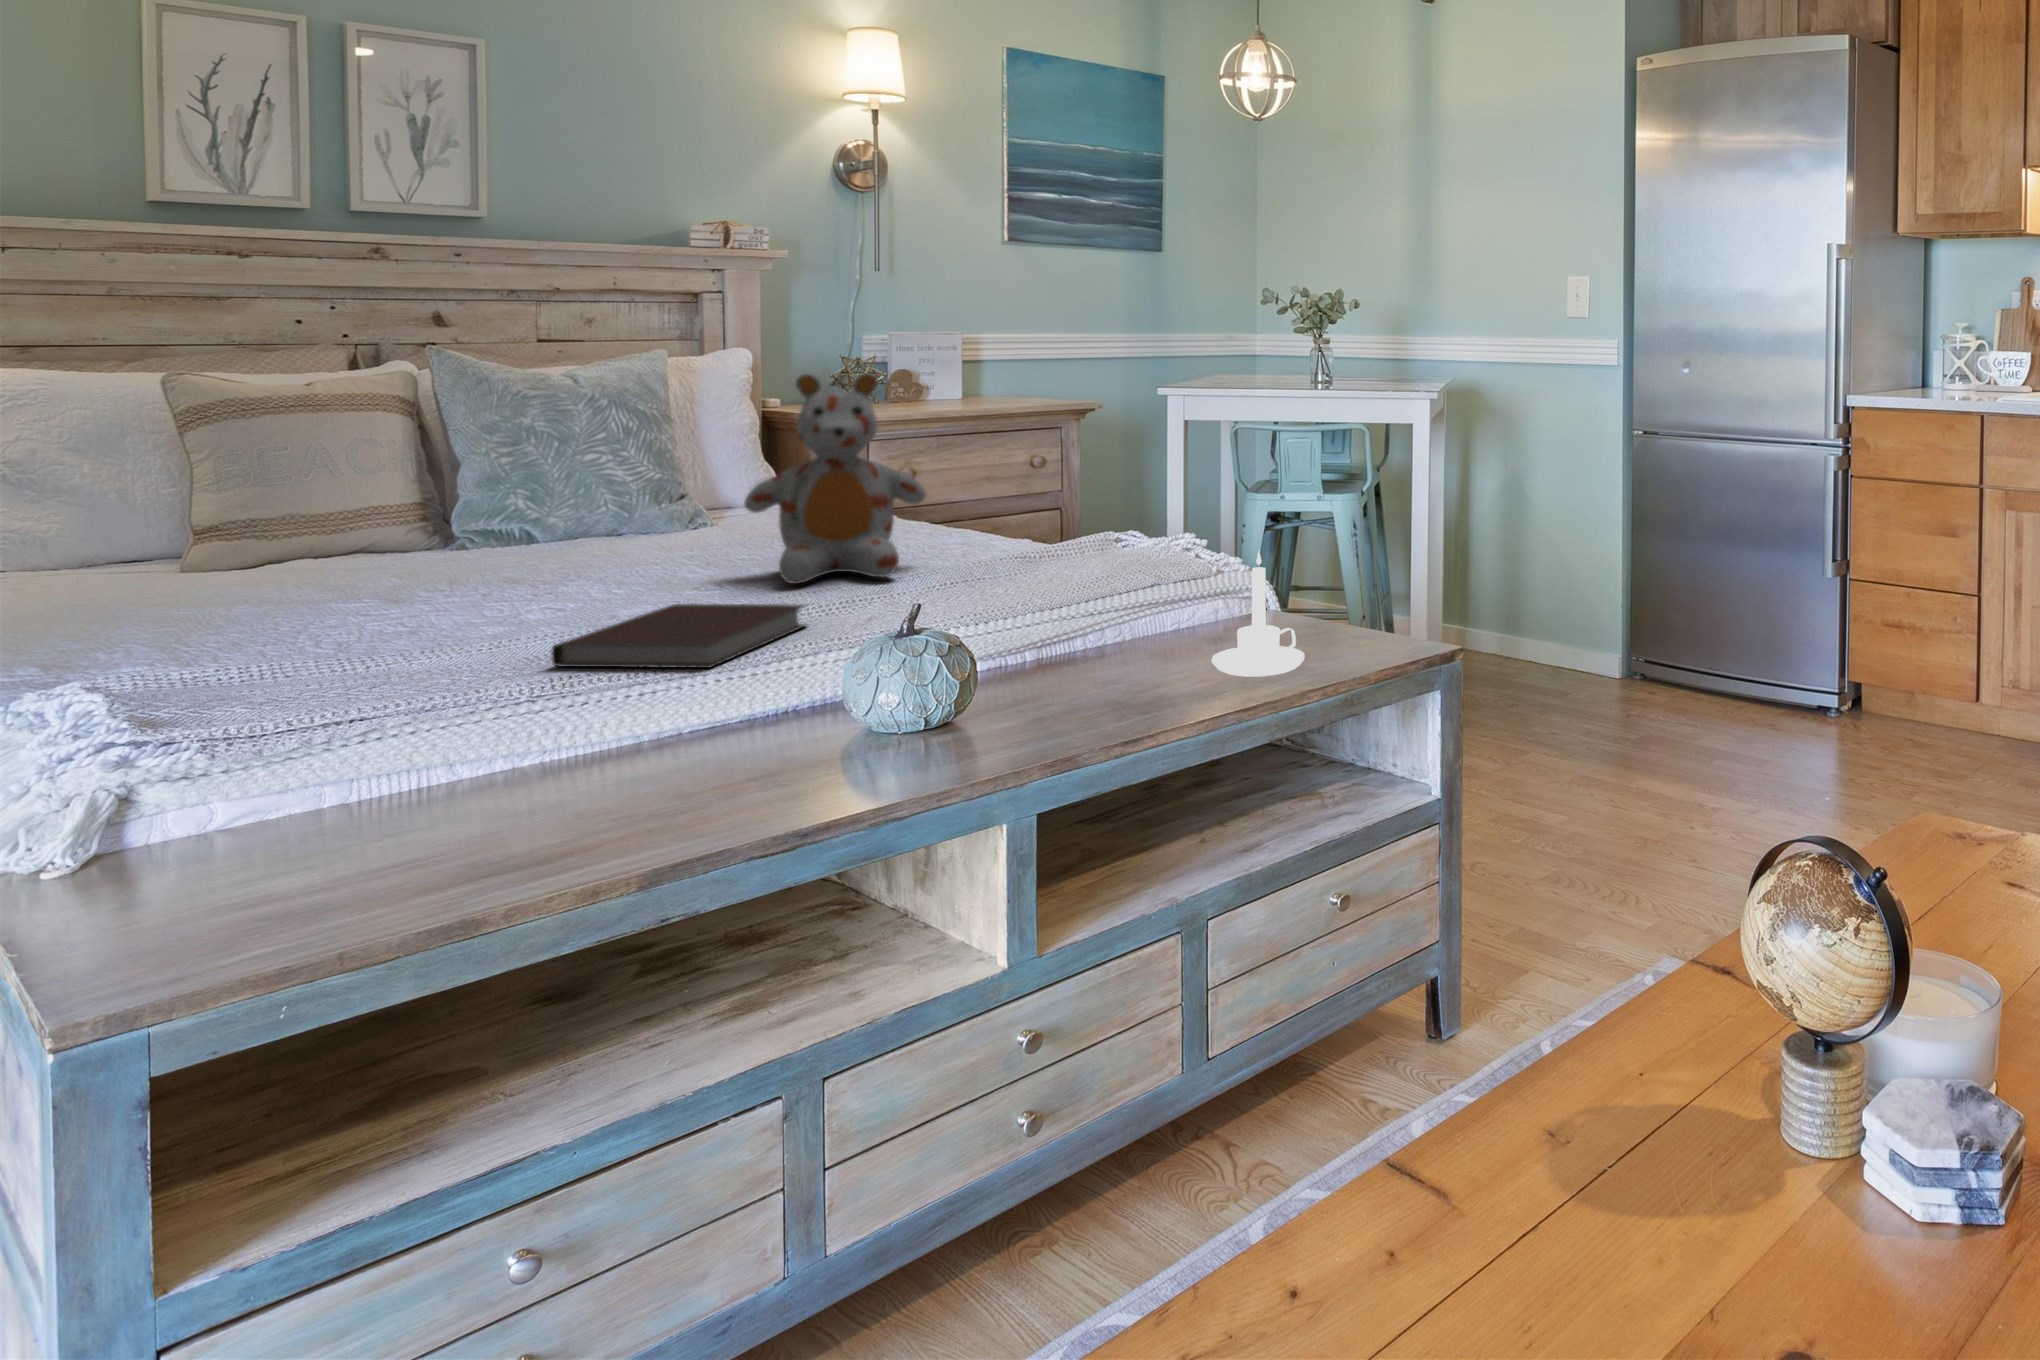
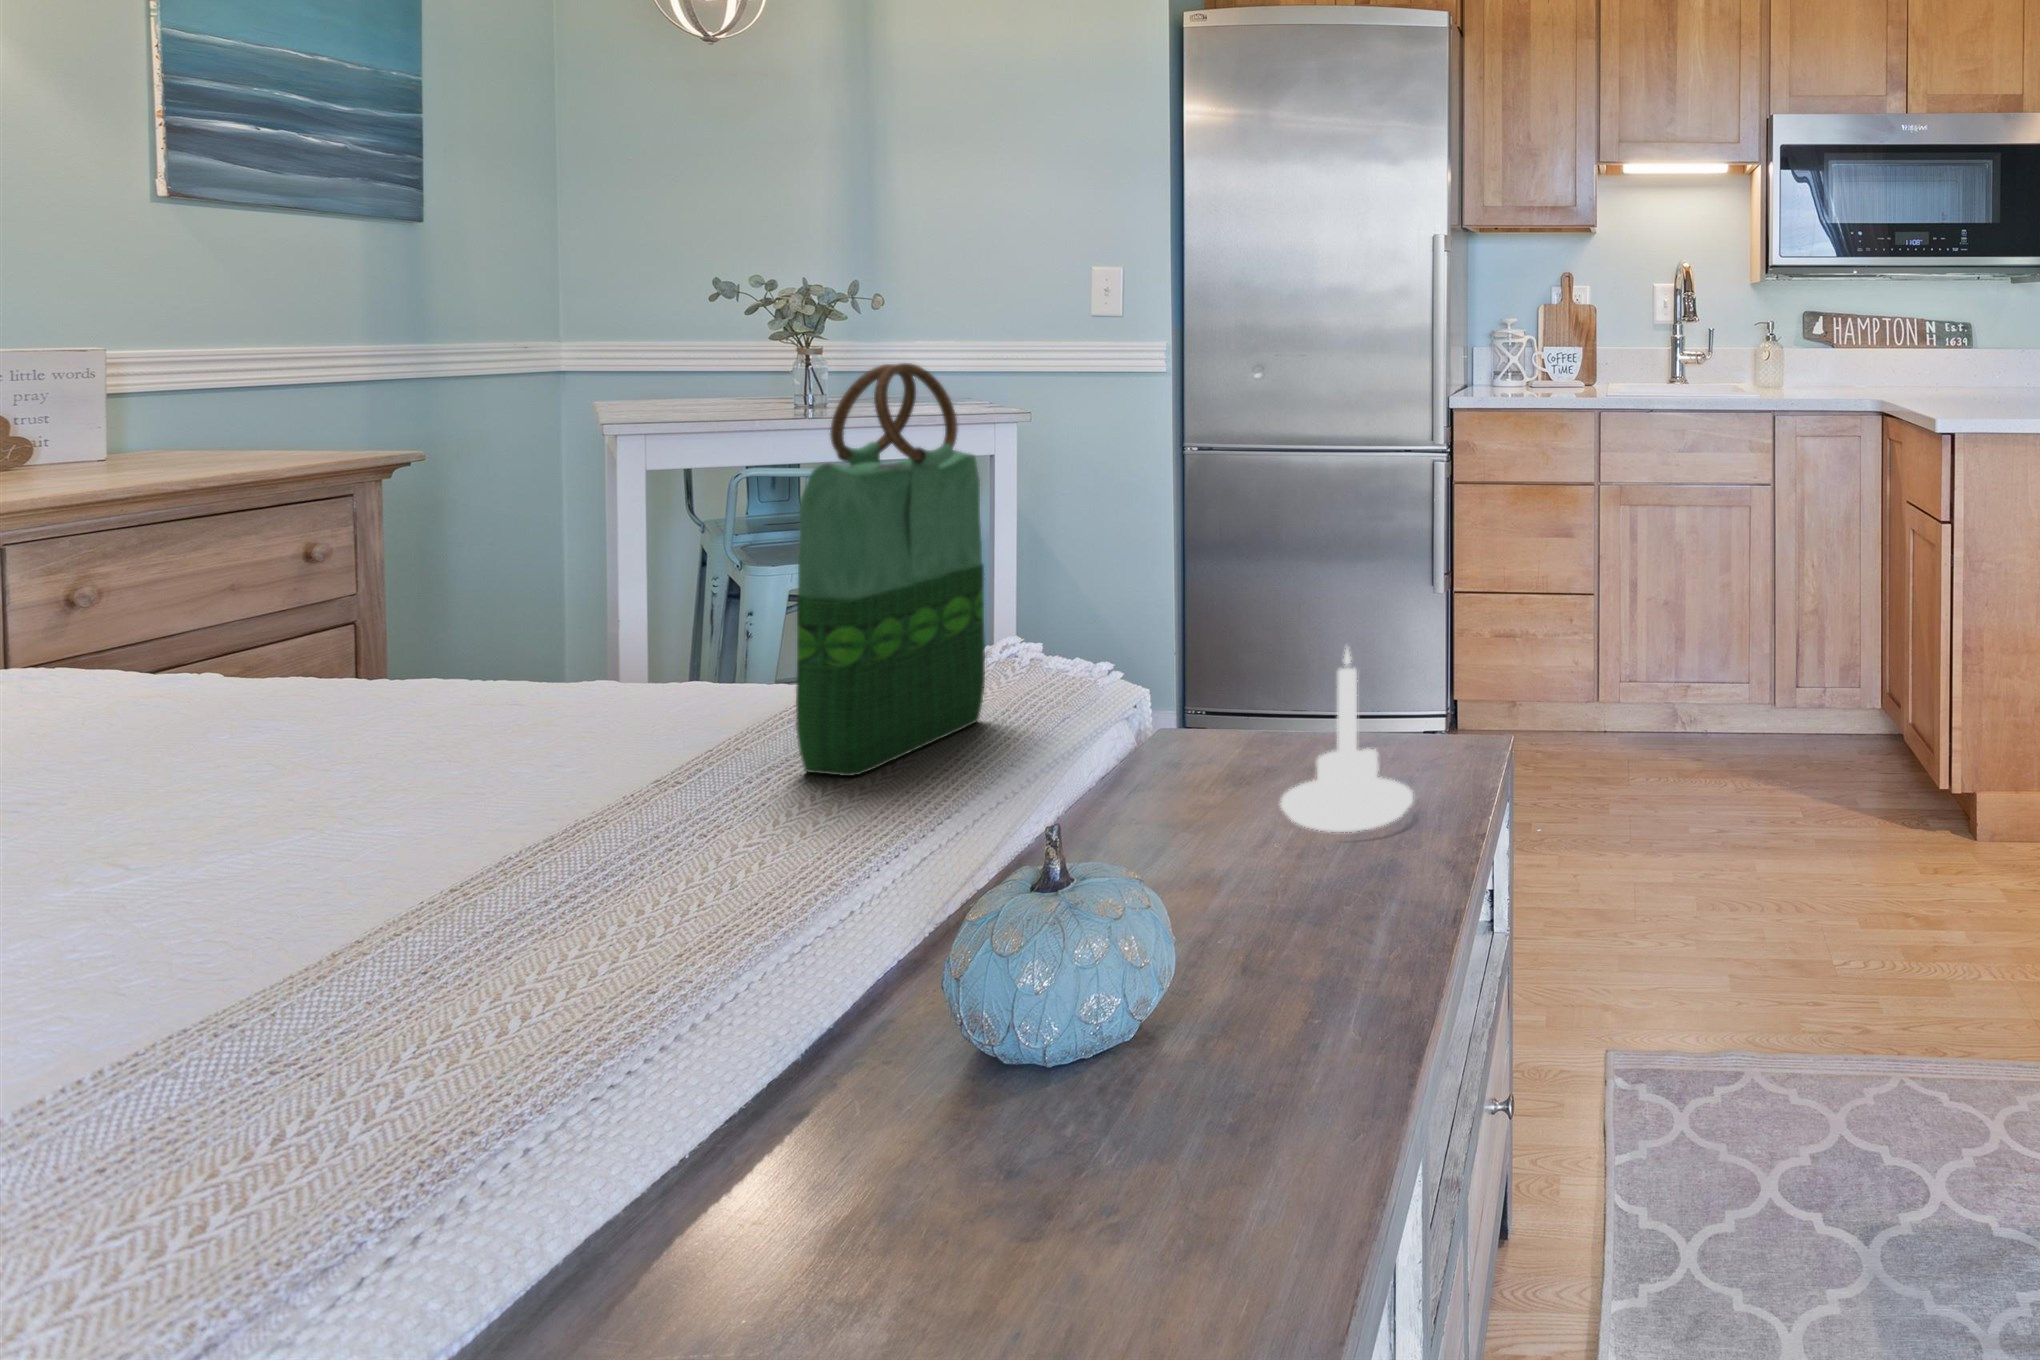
tote bag: none [990,349,1128,594] -> present [796,363,985,776]
stuffed bear: present [744,373,926,584] -> none [158,417,559,838]
notebook: present [552,604,805,668] -> none [154,871,620,1164]

